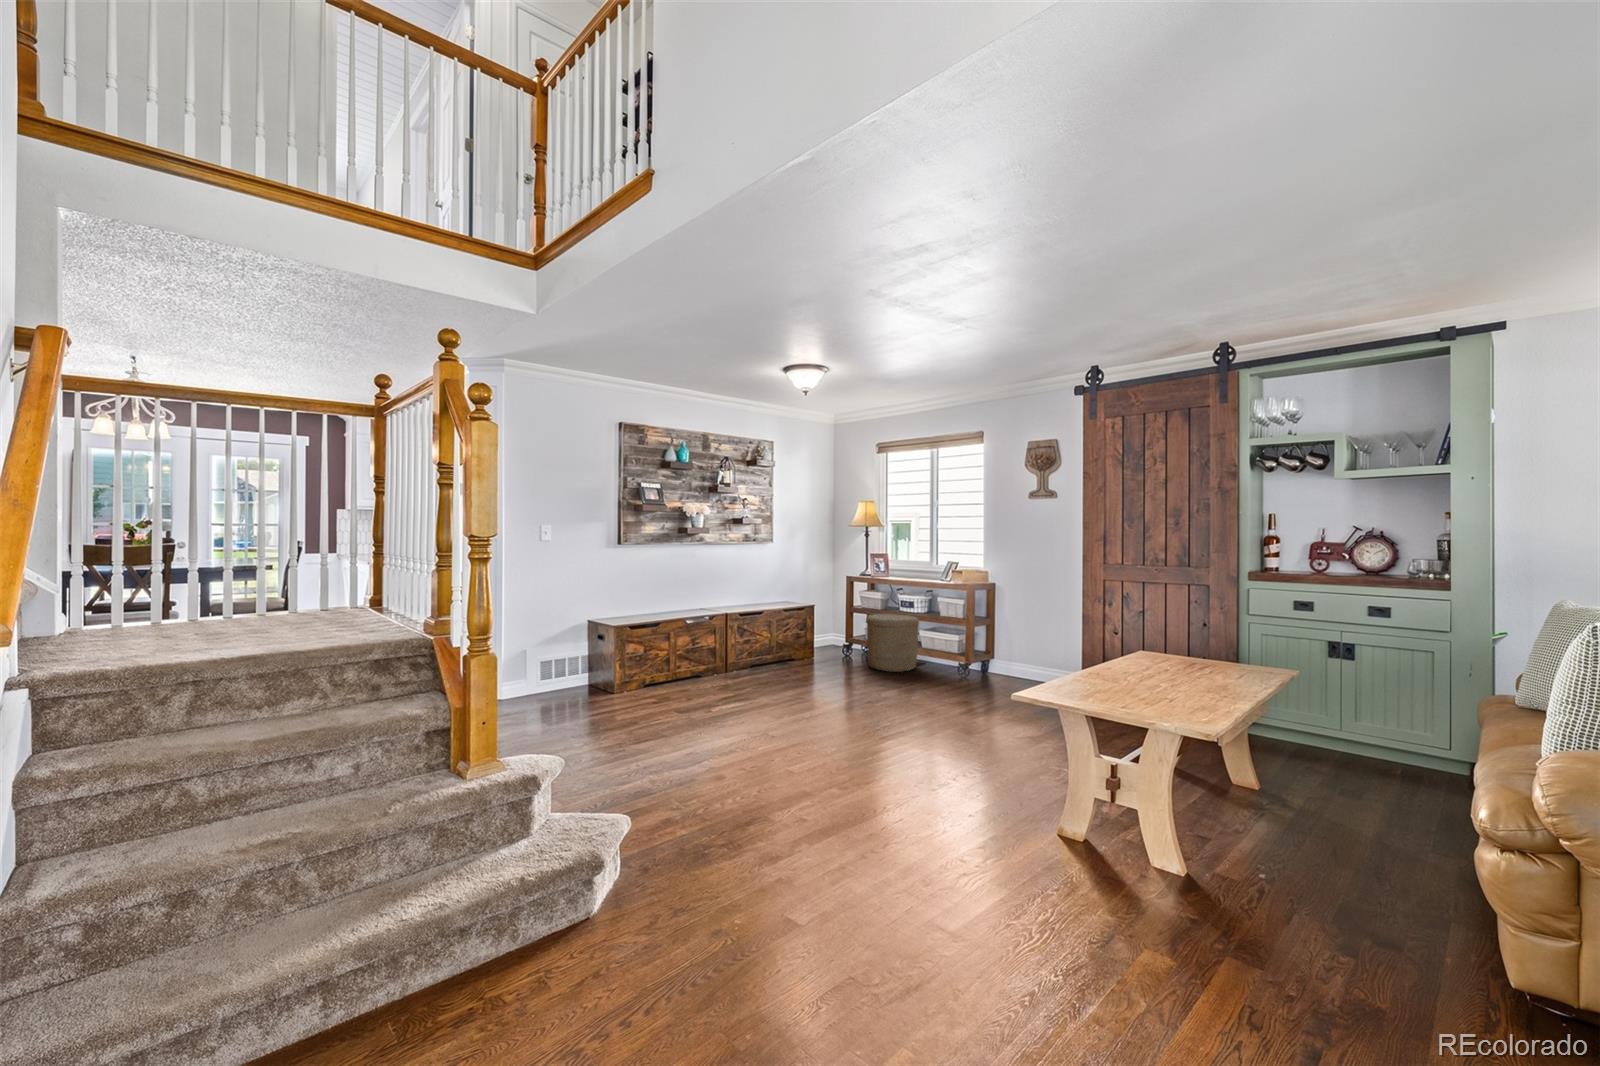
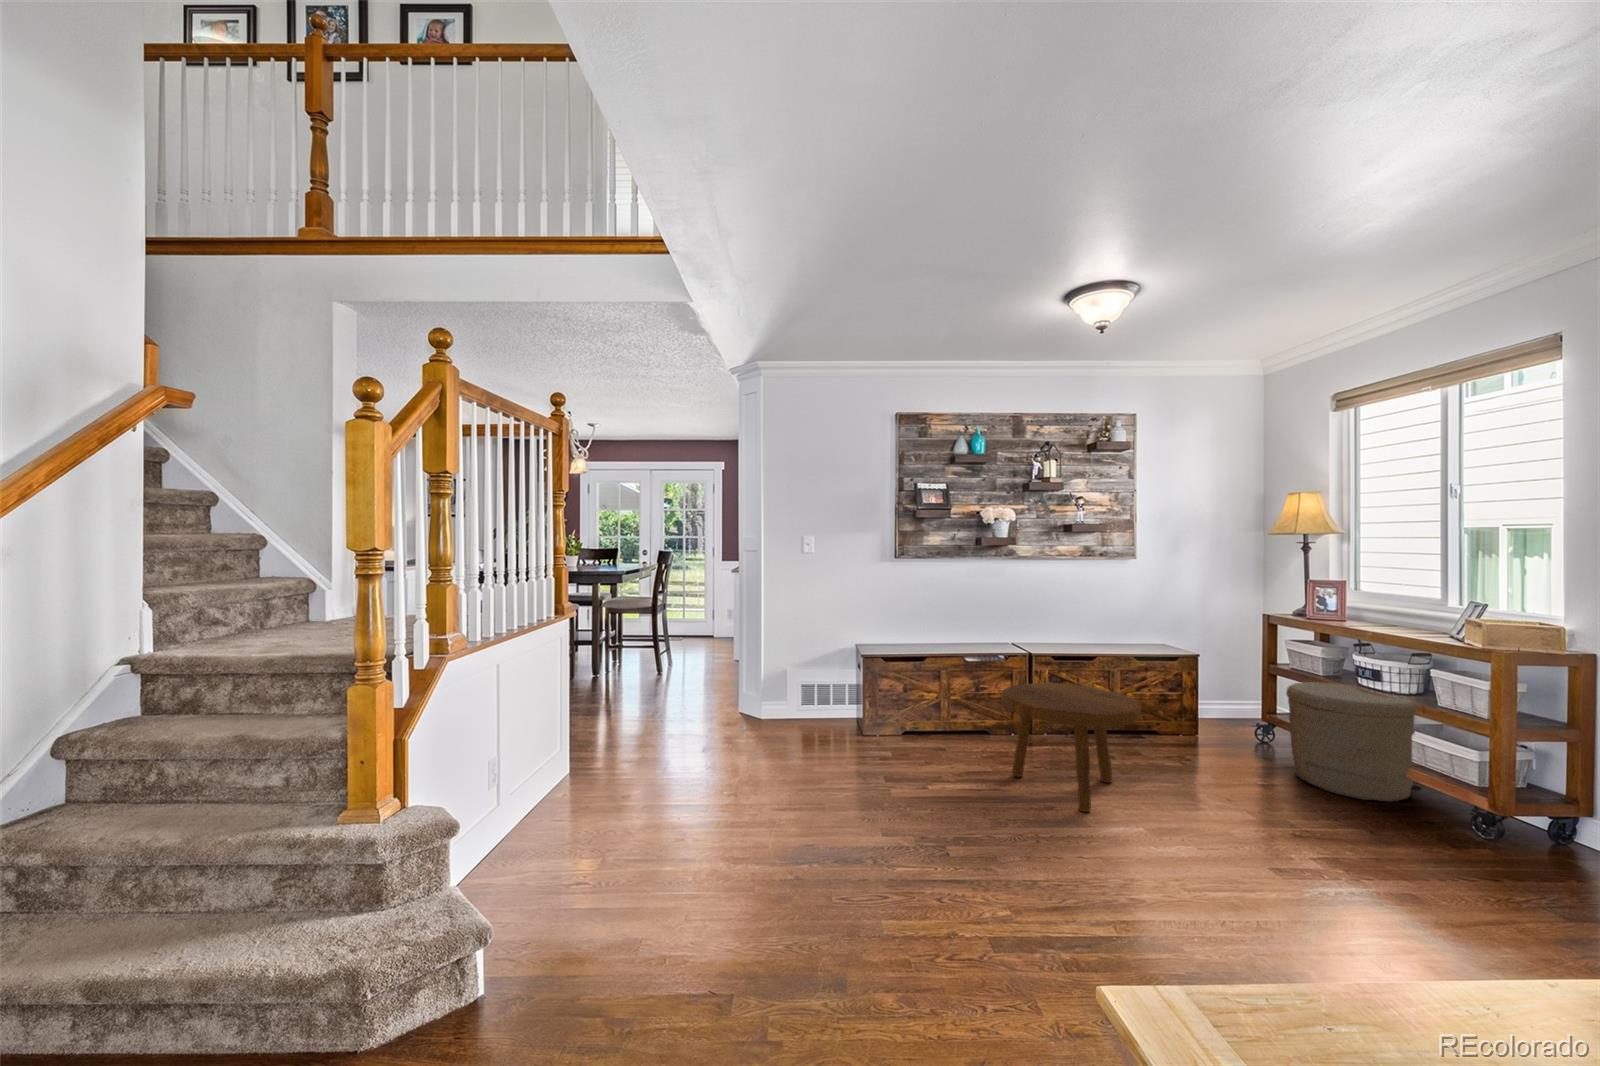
footstool: none [736,628,817,701] -> present [1001,683,1142,812]

